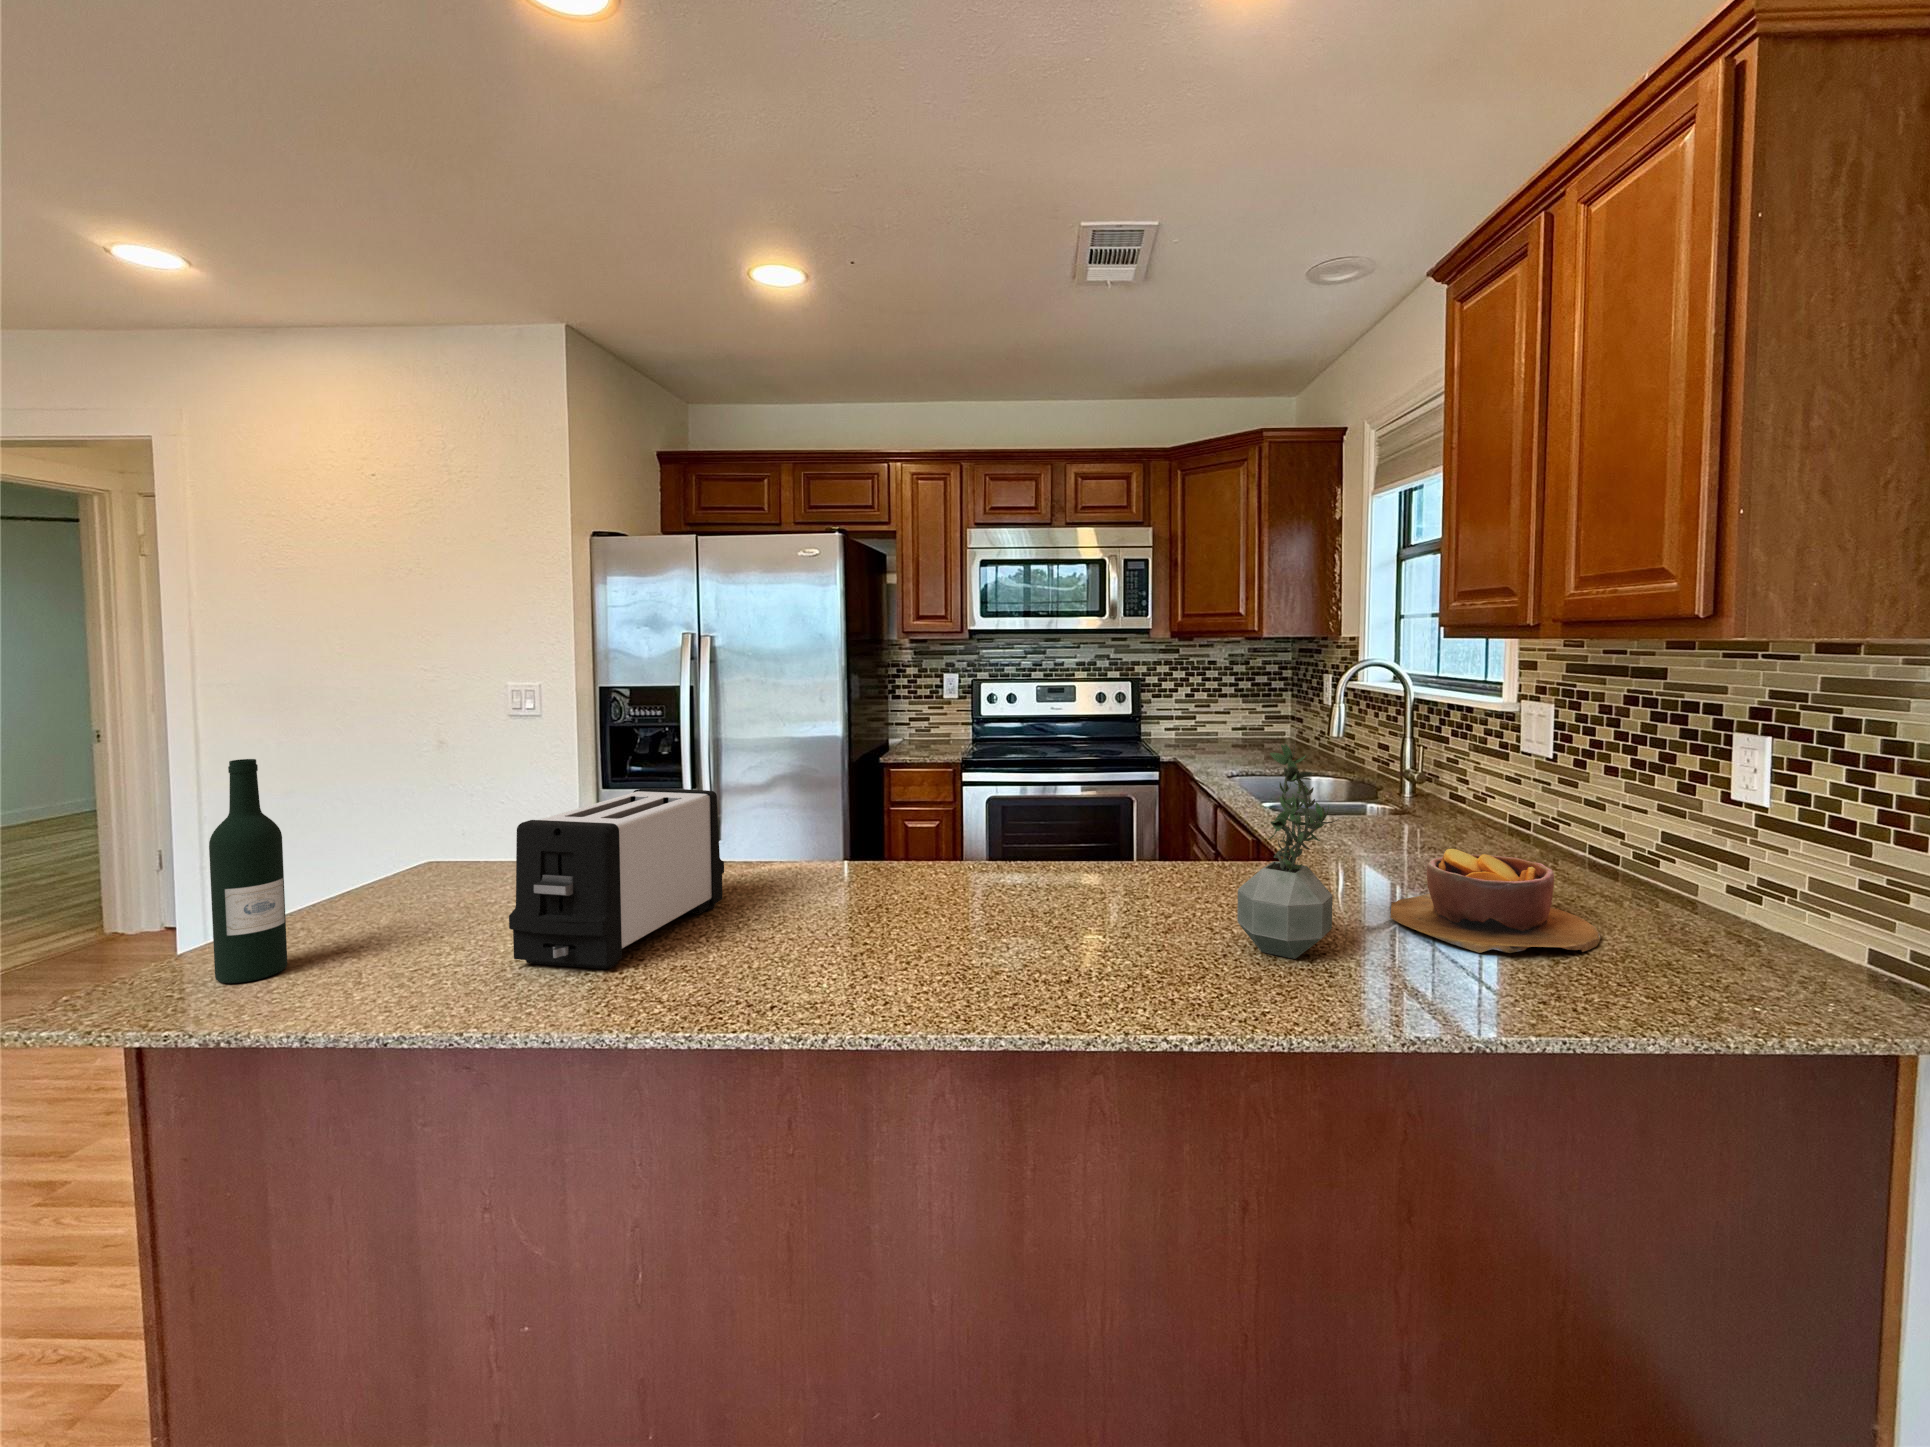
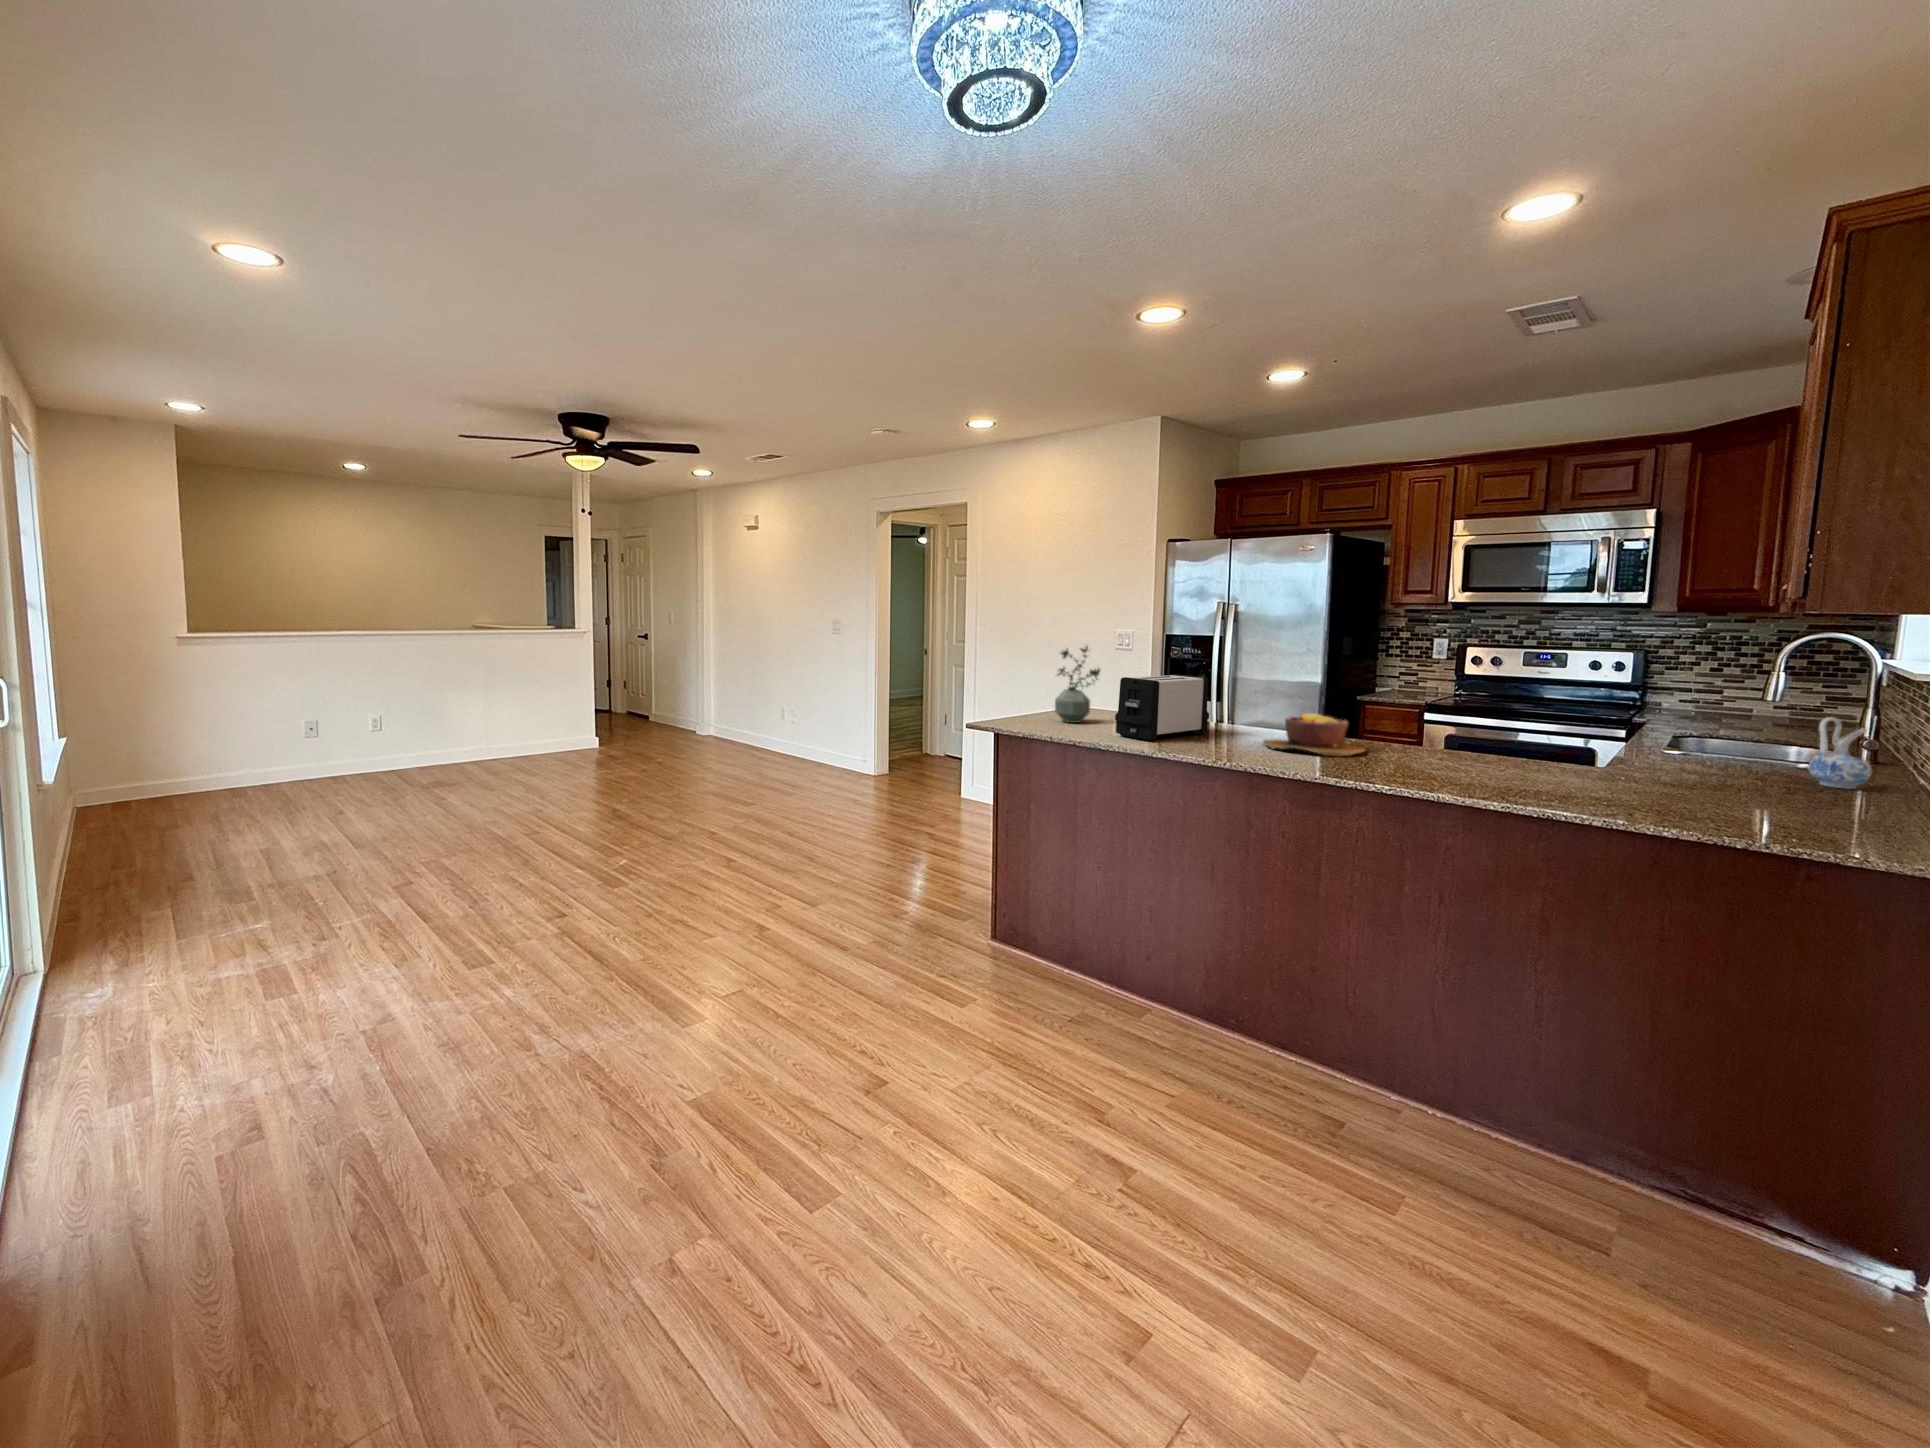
potted plant: present [1237,744,1339,959] -> present [1055,646,1100,723]
wine bottle: present [209,759,287,983] -> none [1019,645,1041,727]
ceramic pitcher: none [1450,764,1506,848] -> present [1808,717,1872,789]
bowl: present [1390,849,1600,953] -> present [1263,713,1365,756]

